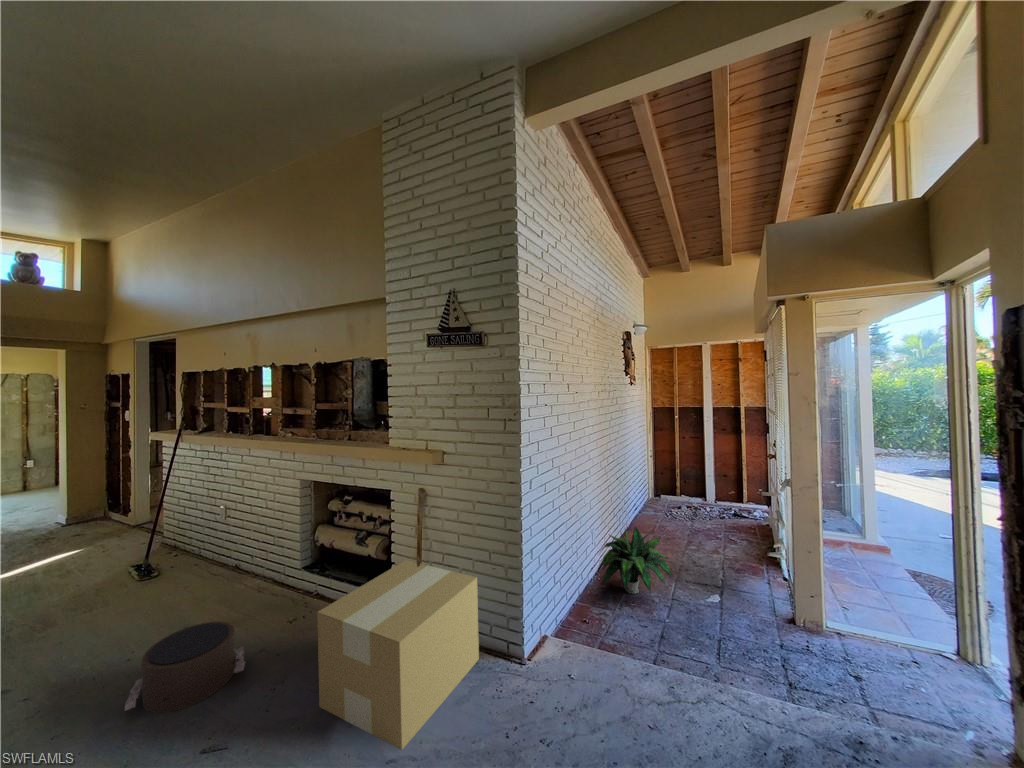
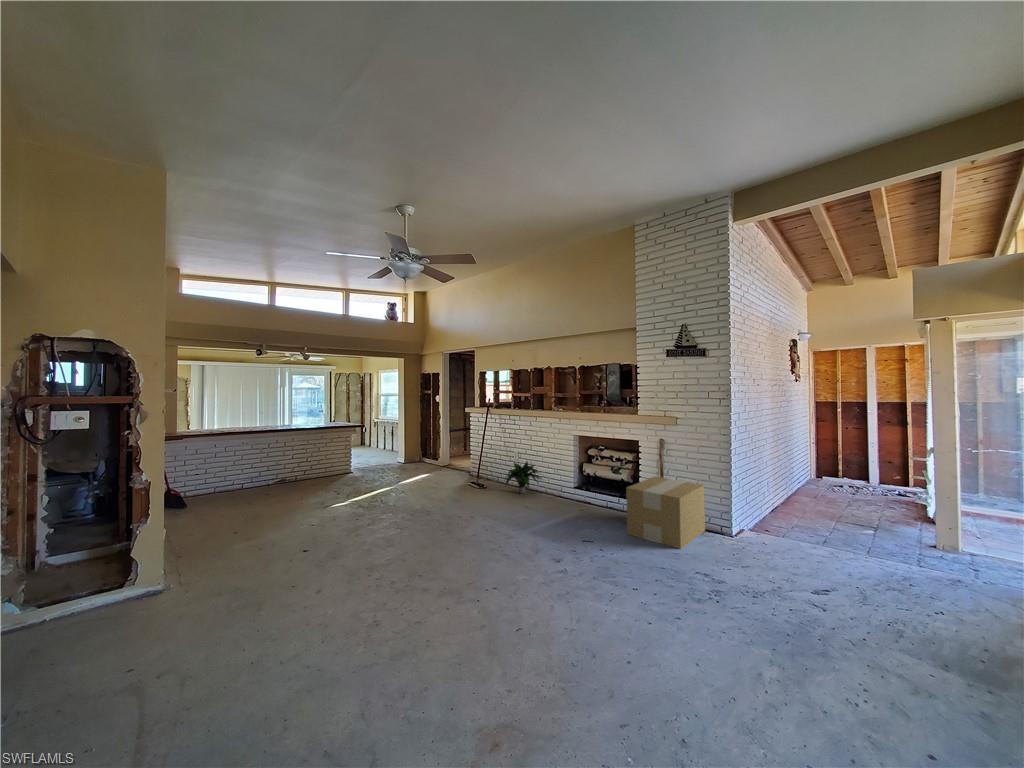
potted plant: present [599,526,673,594] -> present [506,461,541,494]
pouf: present [125,621,245,713] -> none [534,496,581,527]

